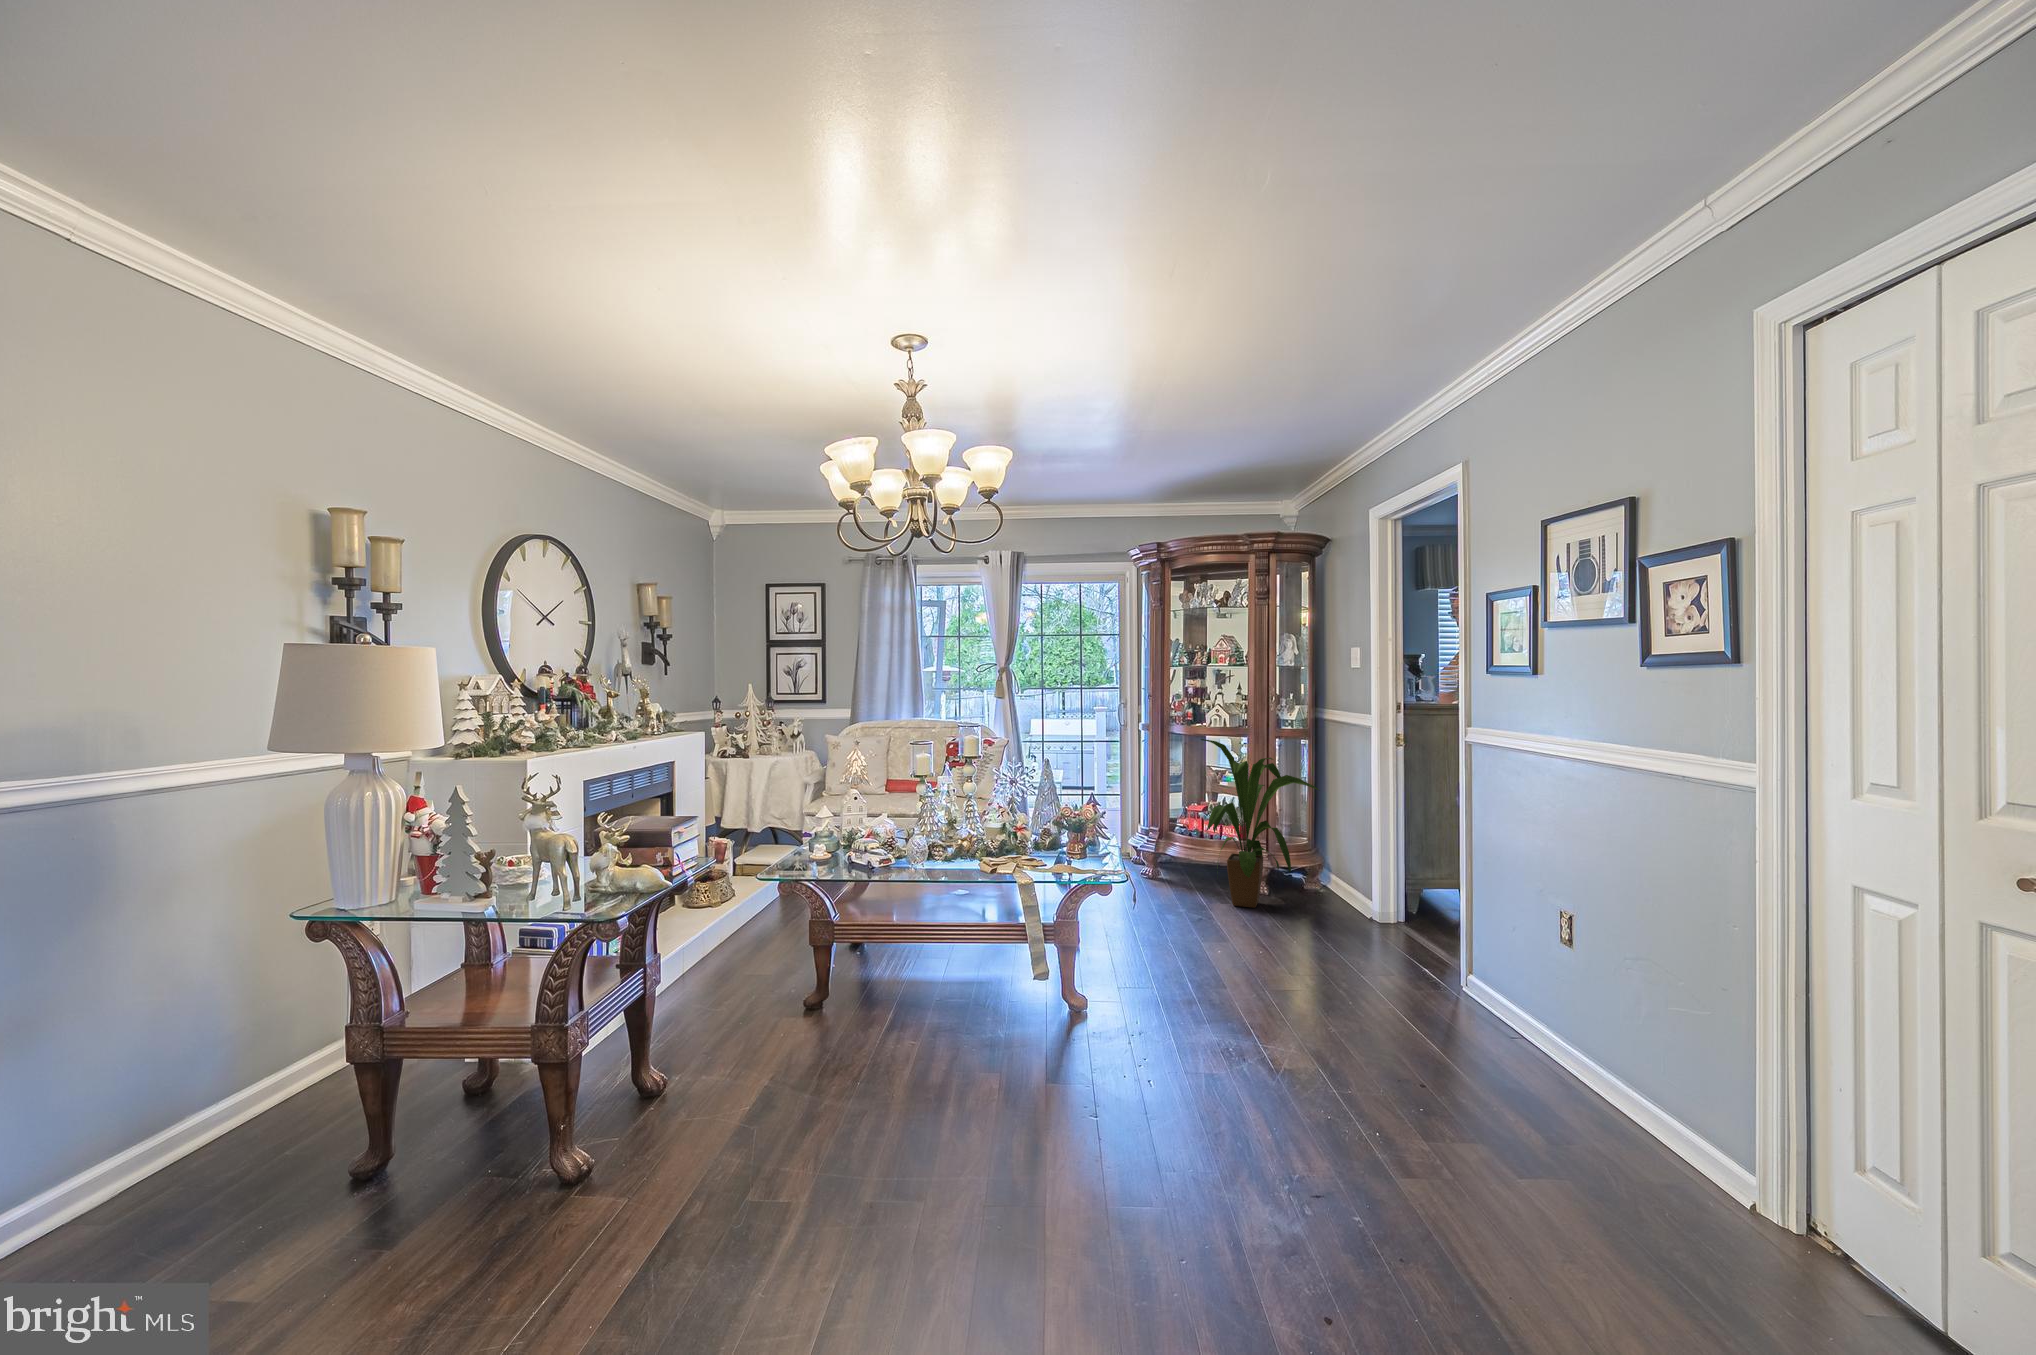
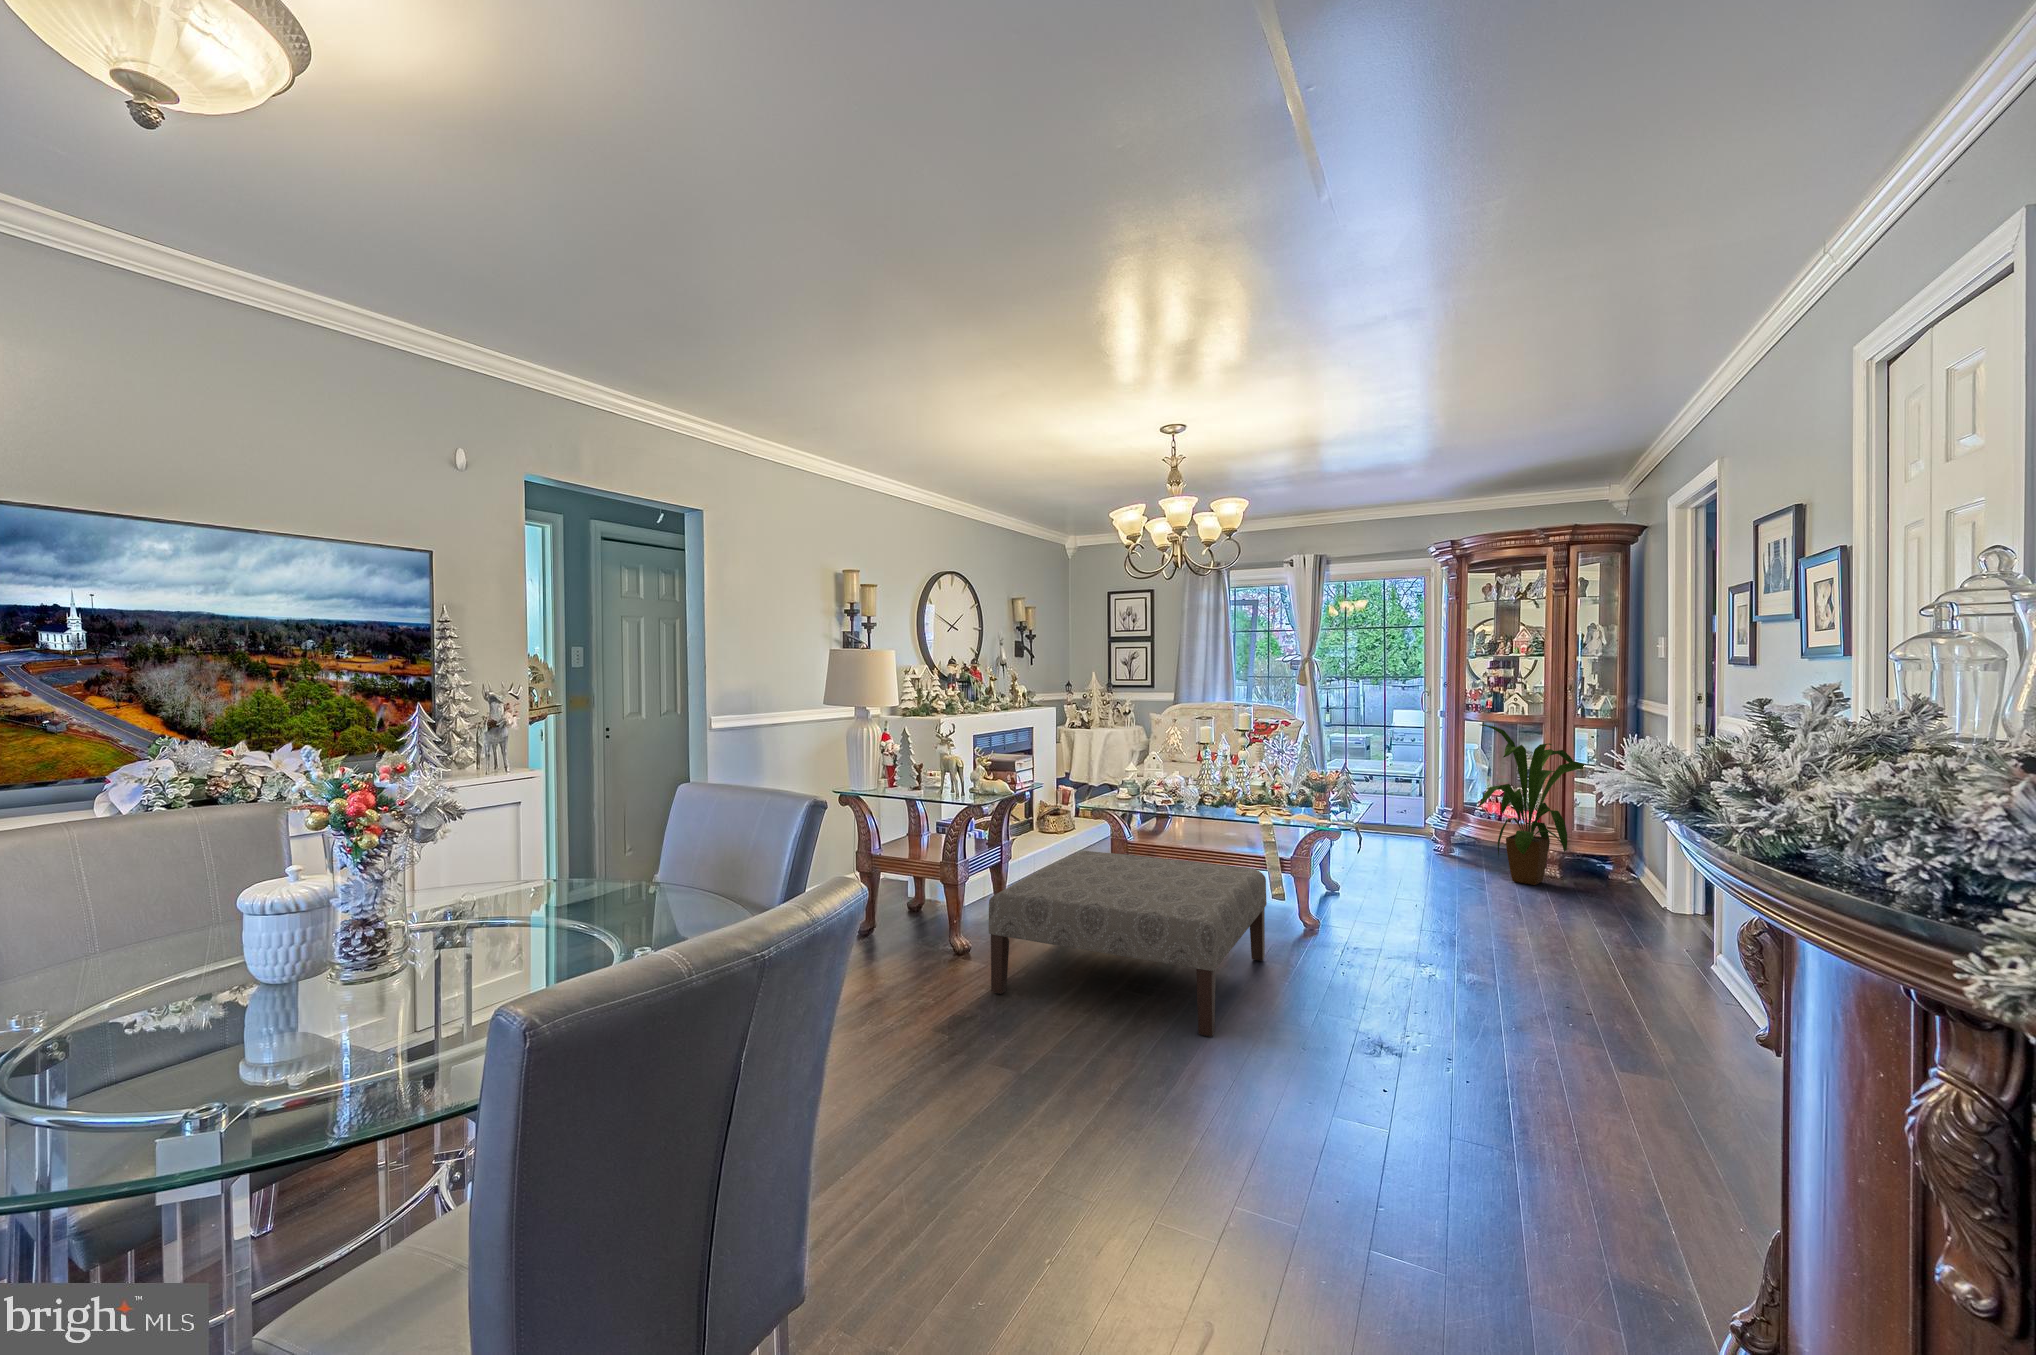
ottoman: none [629,964,1061,1311] -> present [989,851,1267,1037]

